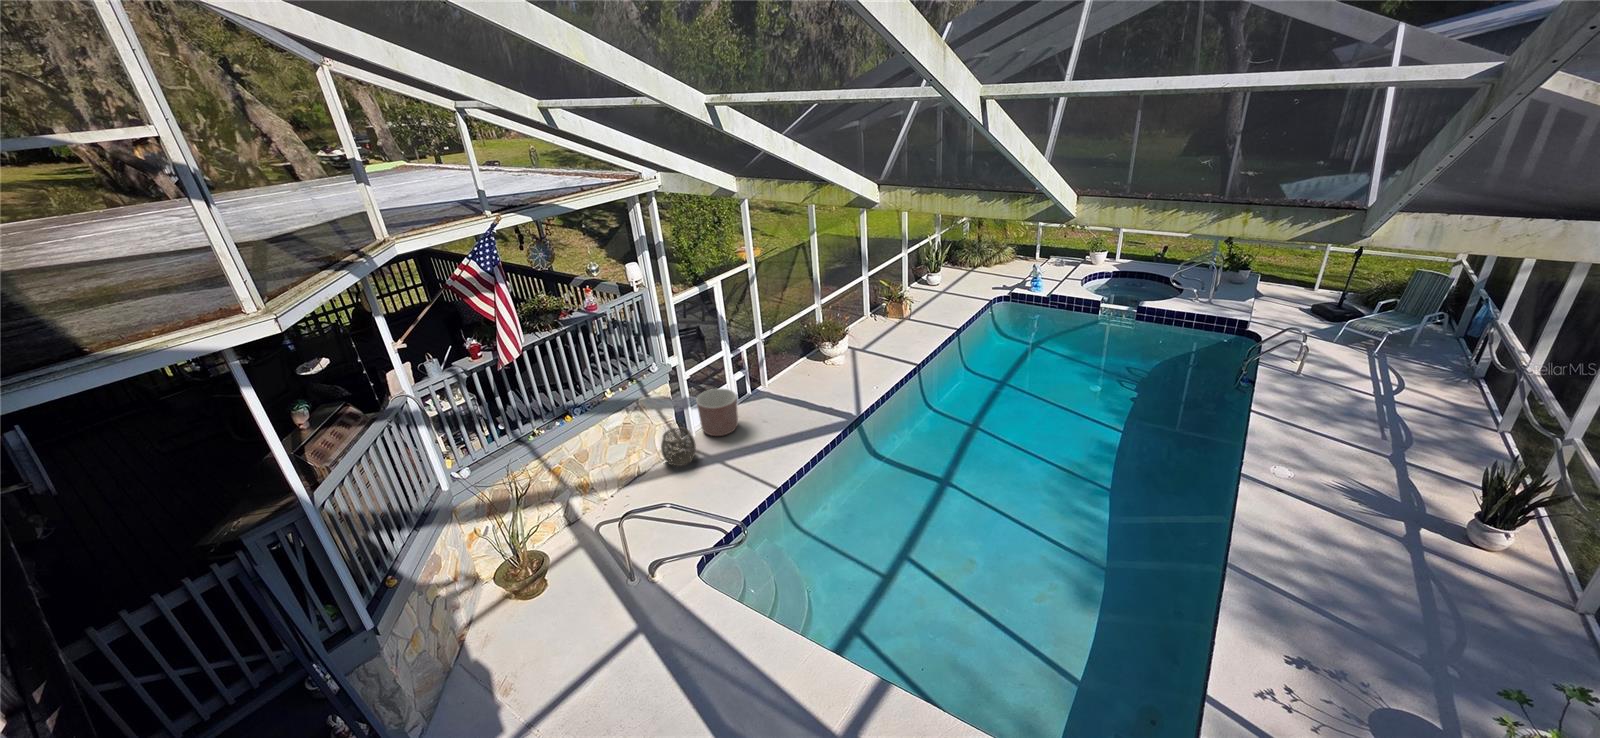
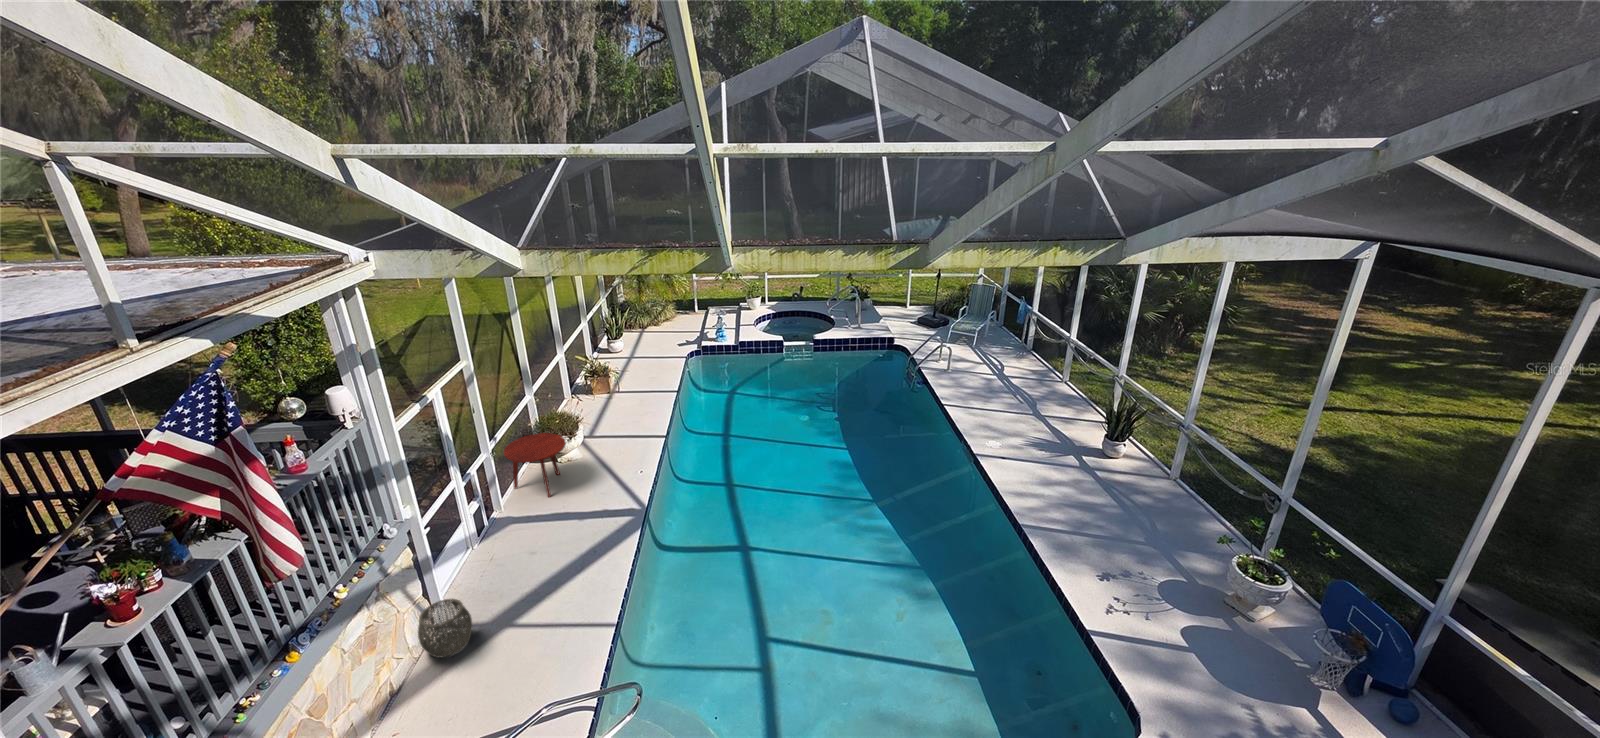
side table: none [774,334,821,387] -> present [504,433,566,497]
planter: present [696,389,738,436] -> none [441,527,506,596]

